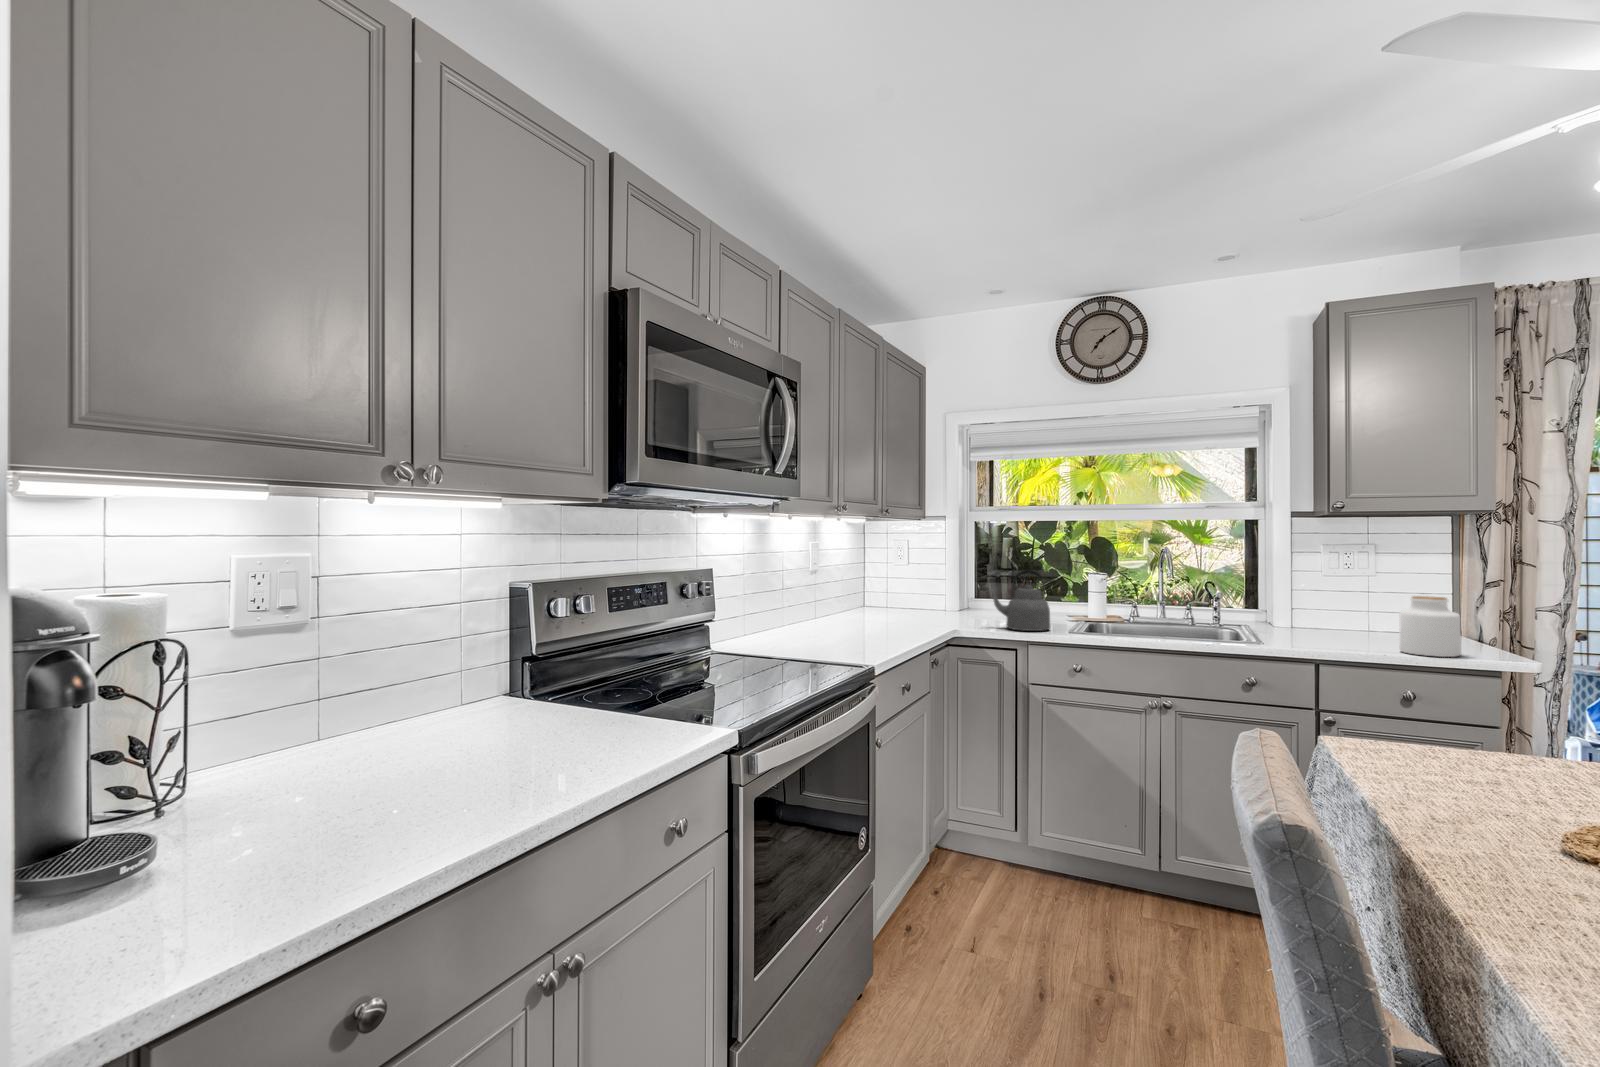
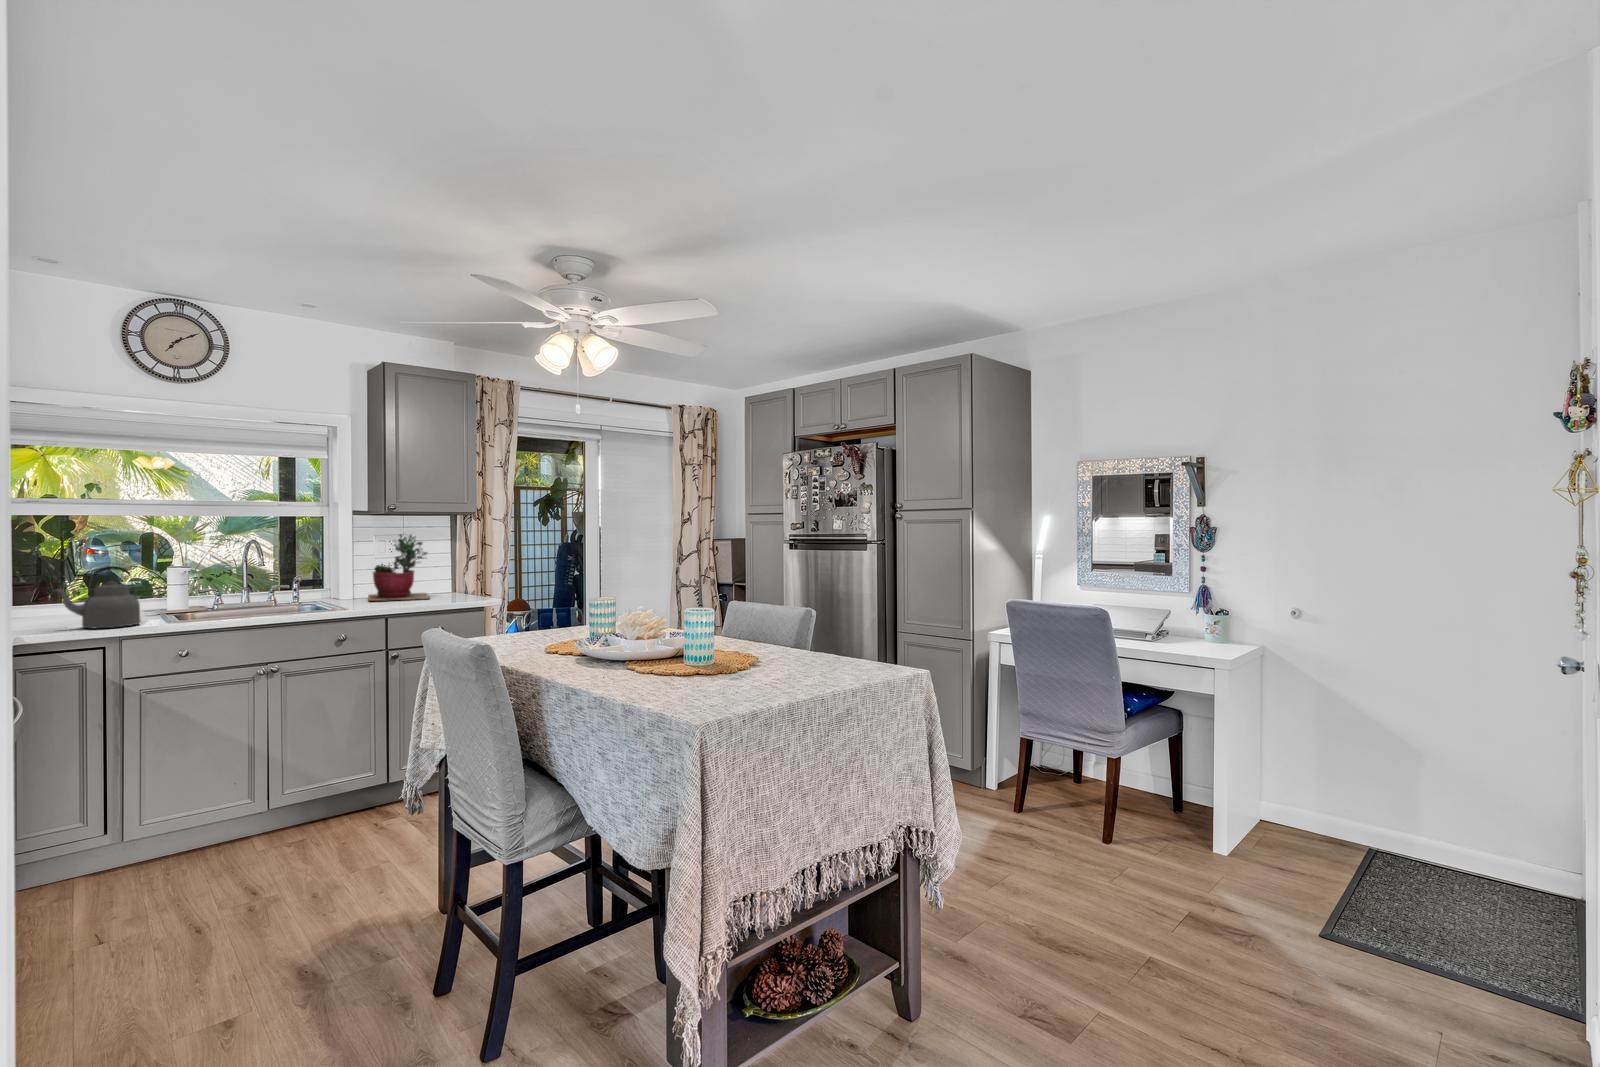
succulent plant: none [1306,543,1404,642] -> present [368,534,429,601]
jar: present [1399,596,1461,657] -> none [432,567,465,604]

